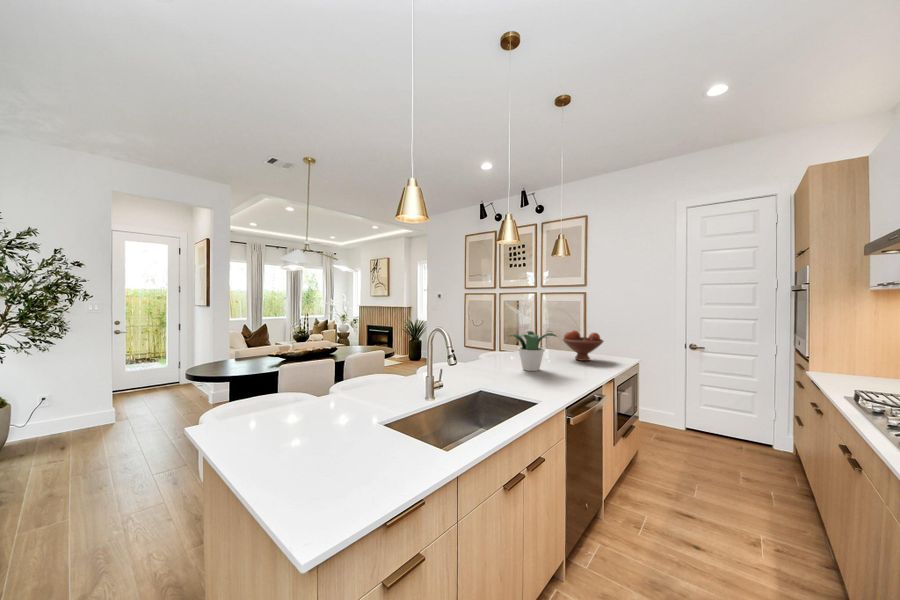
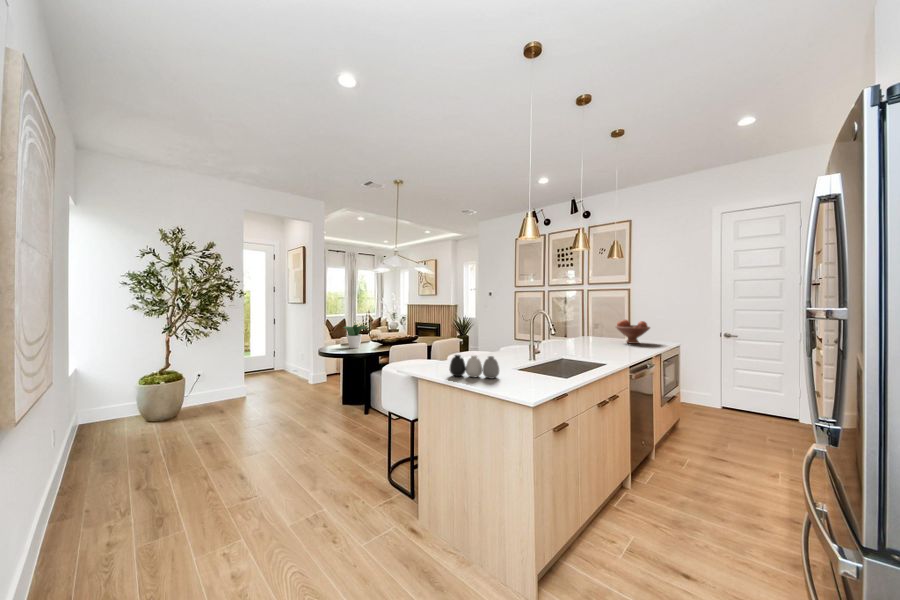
potted plant: present [511,331,556,371] -> present [343,325,365,348]
vase: none [273,397,352,439] -> present [449,355,499,379]

